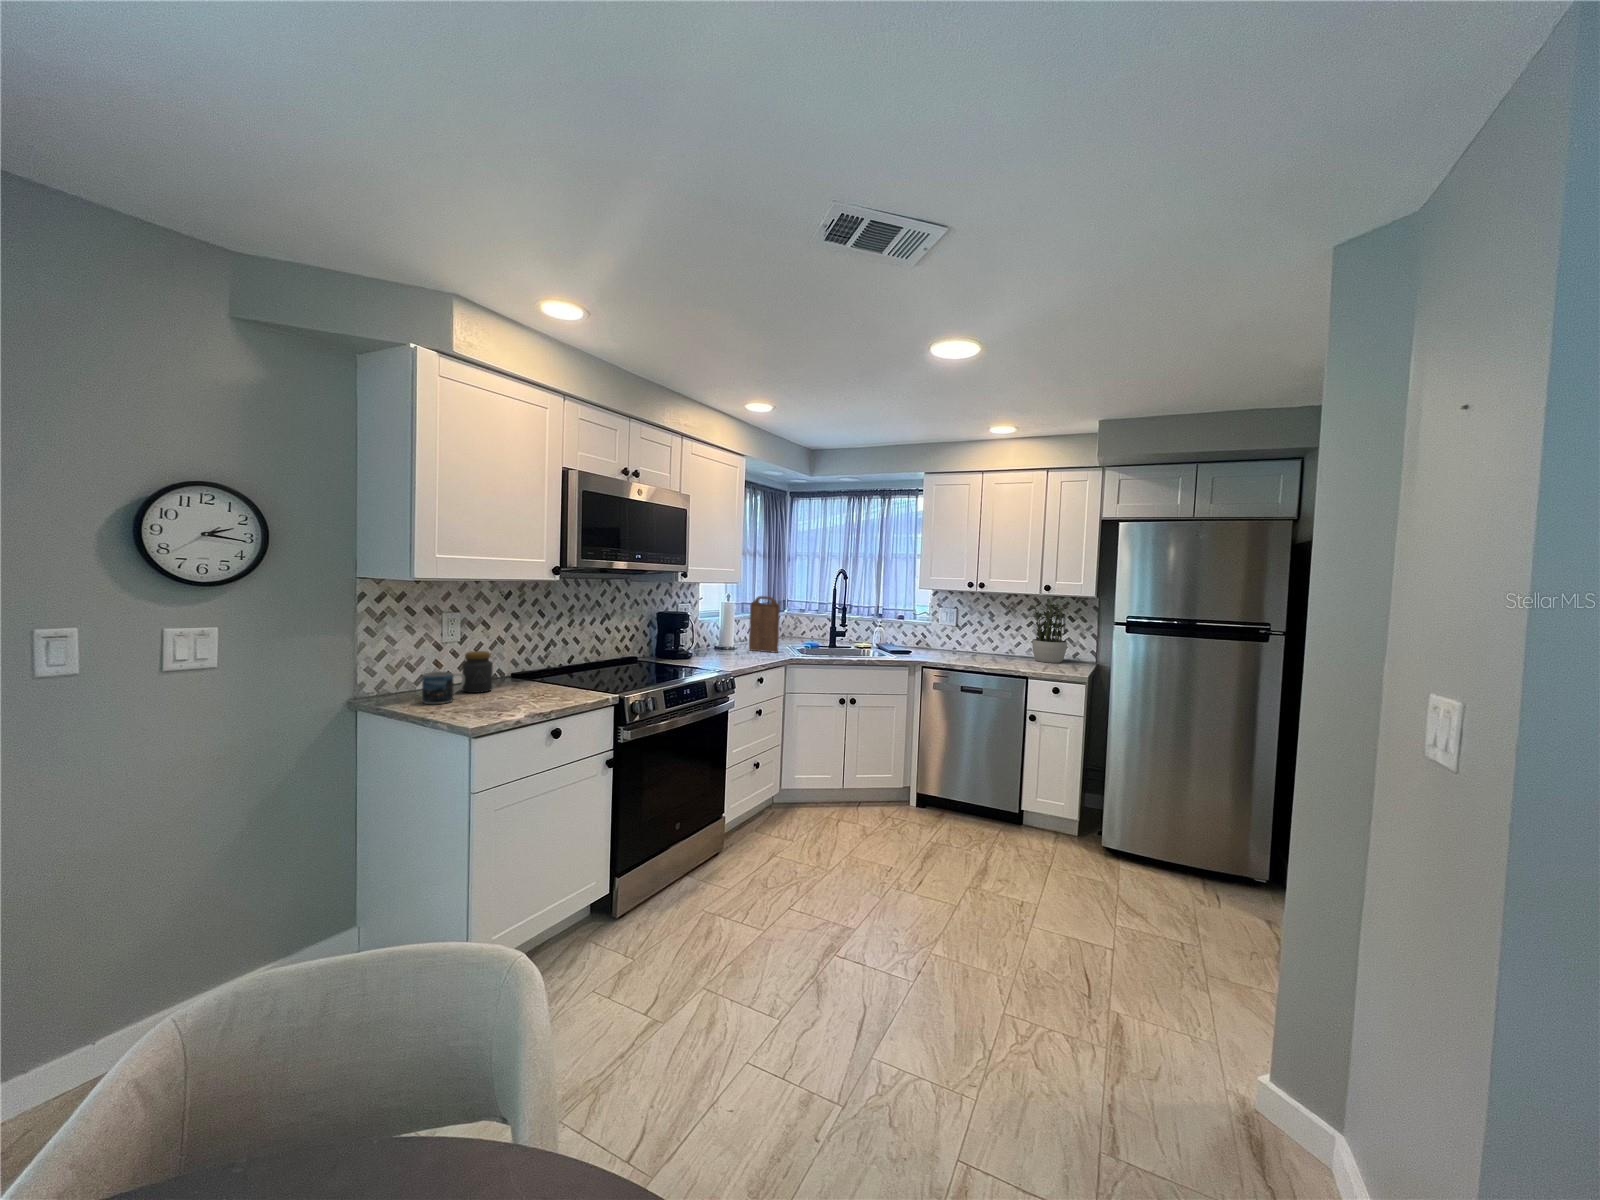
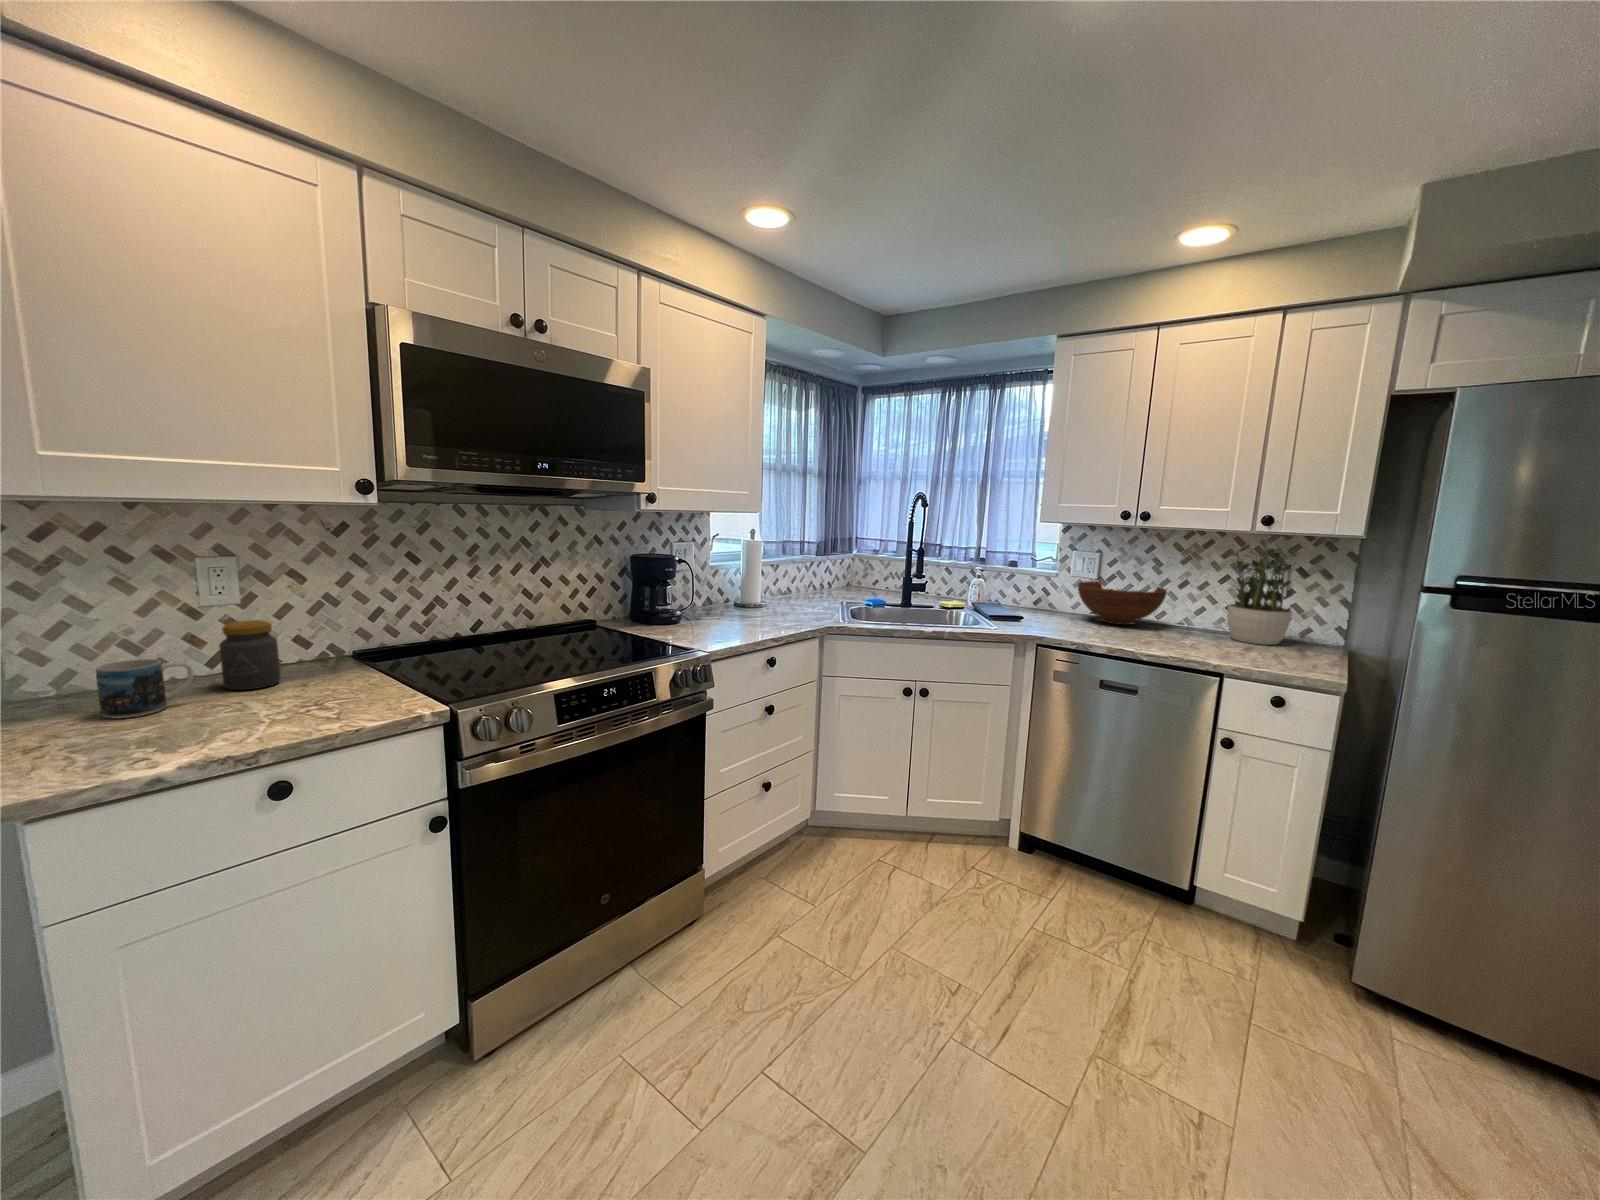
cutting board: present [749,596,780,653] -> none [780,532,822,615]
fruit bowl: none [944,628,998,655] -> present [1078,581,1167,625]

